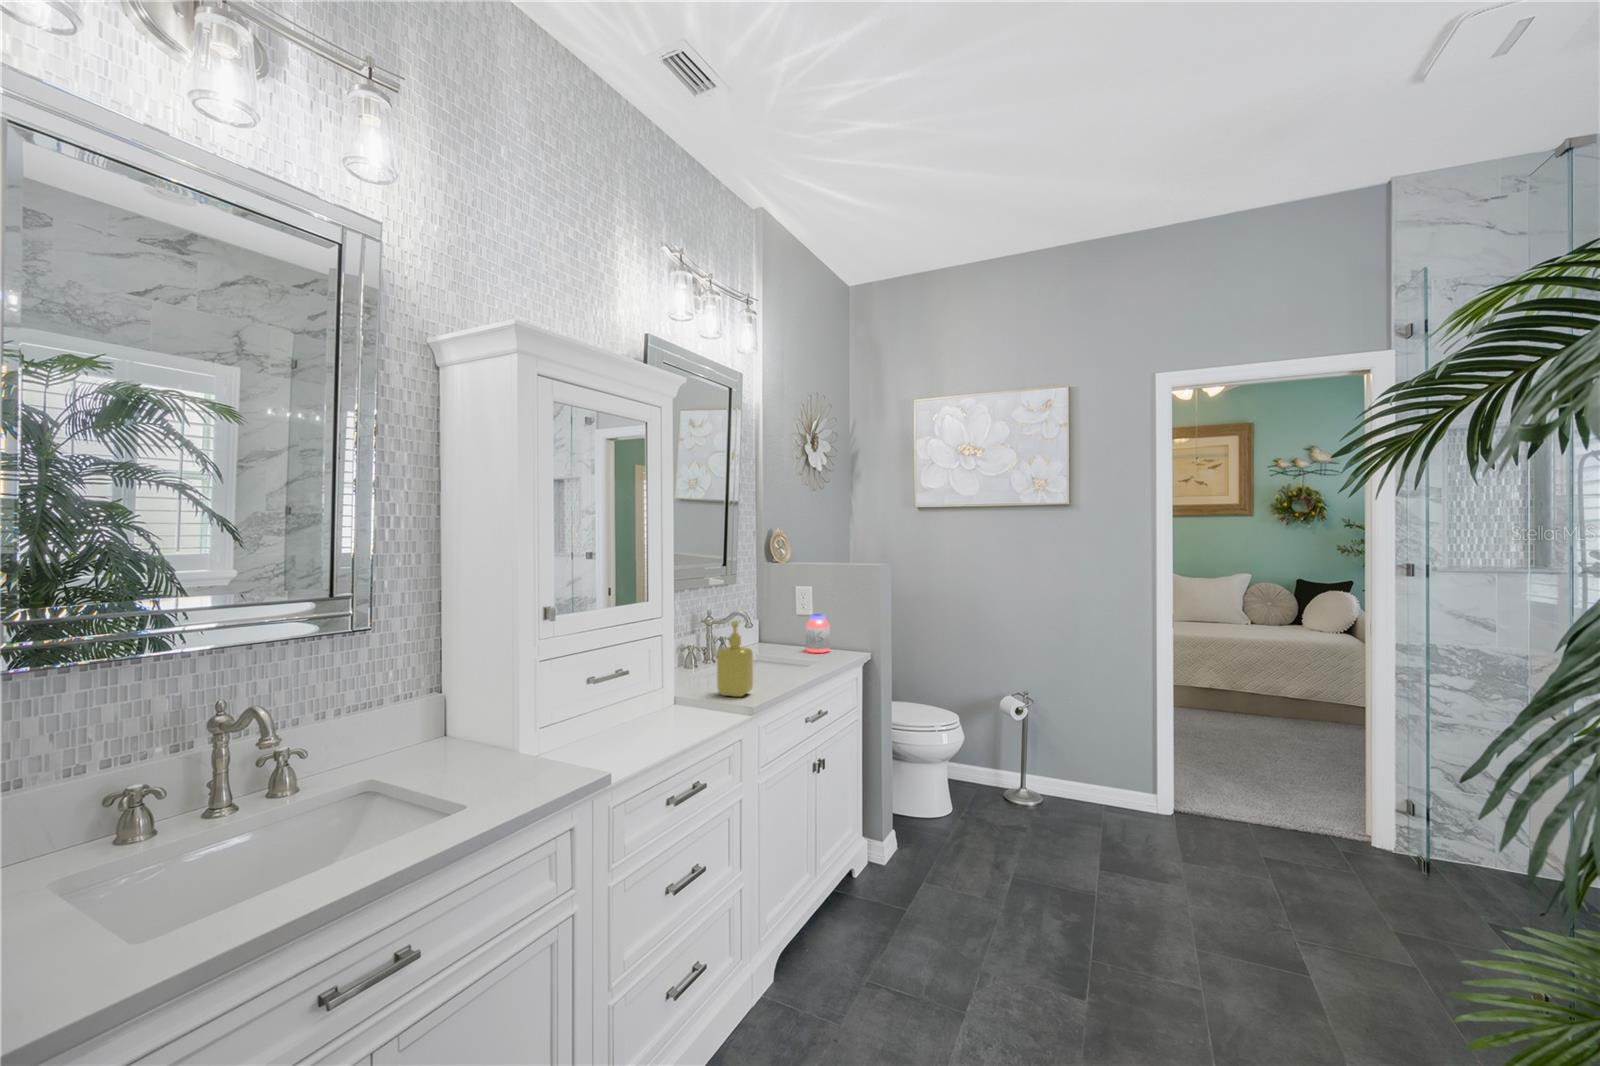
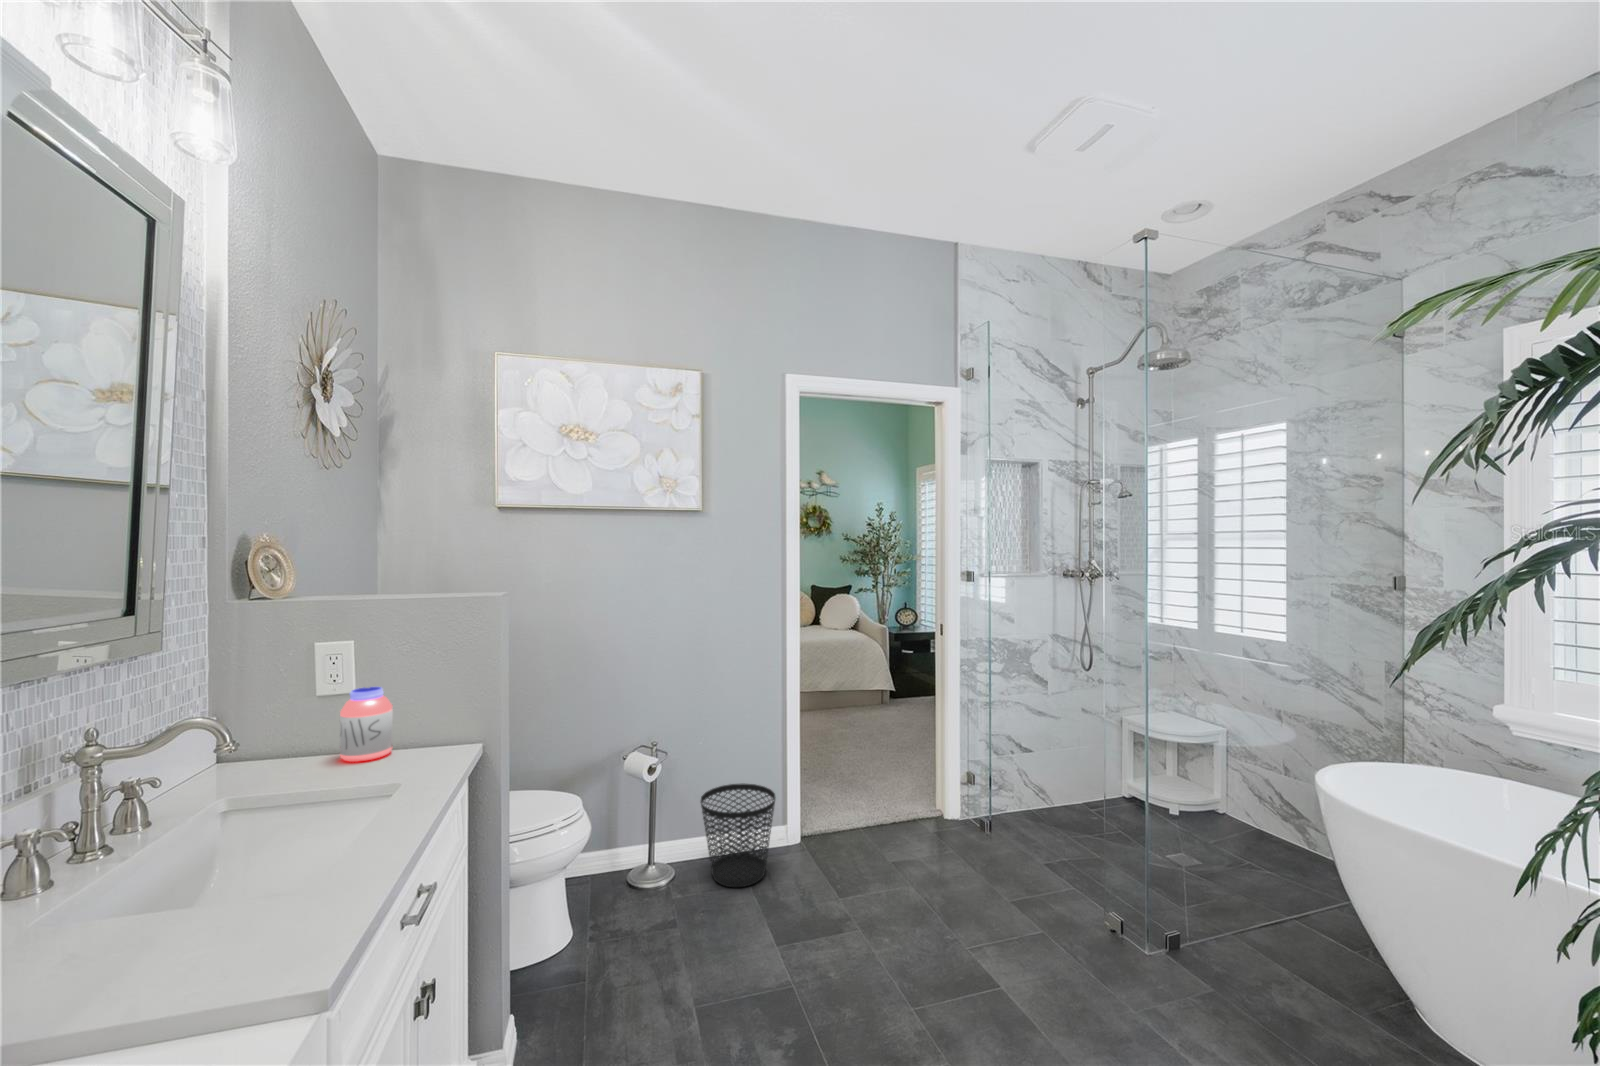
soap dispenser: present [717,621,753,697] -> none [145,766,268,982]
wastebasket: none [1062,741,1132,826] -> present [701,784,776,887]

